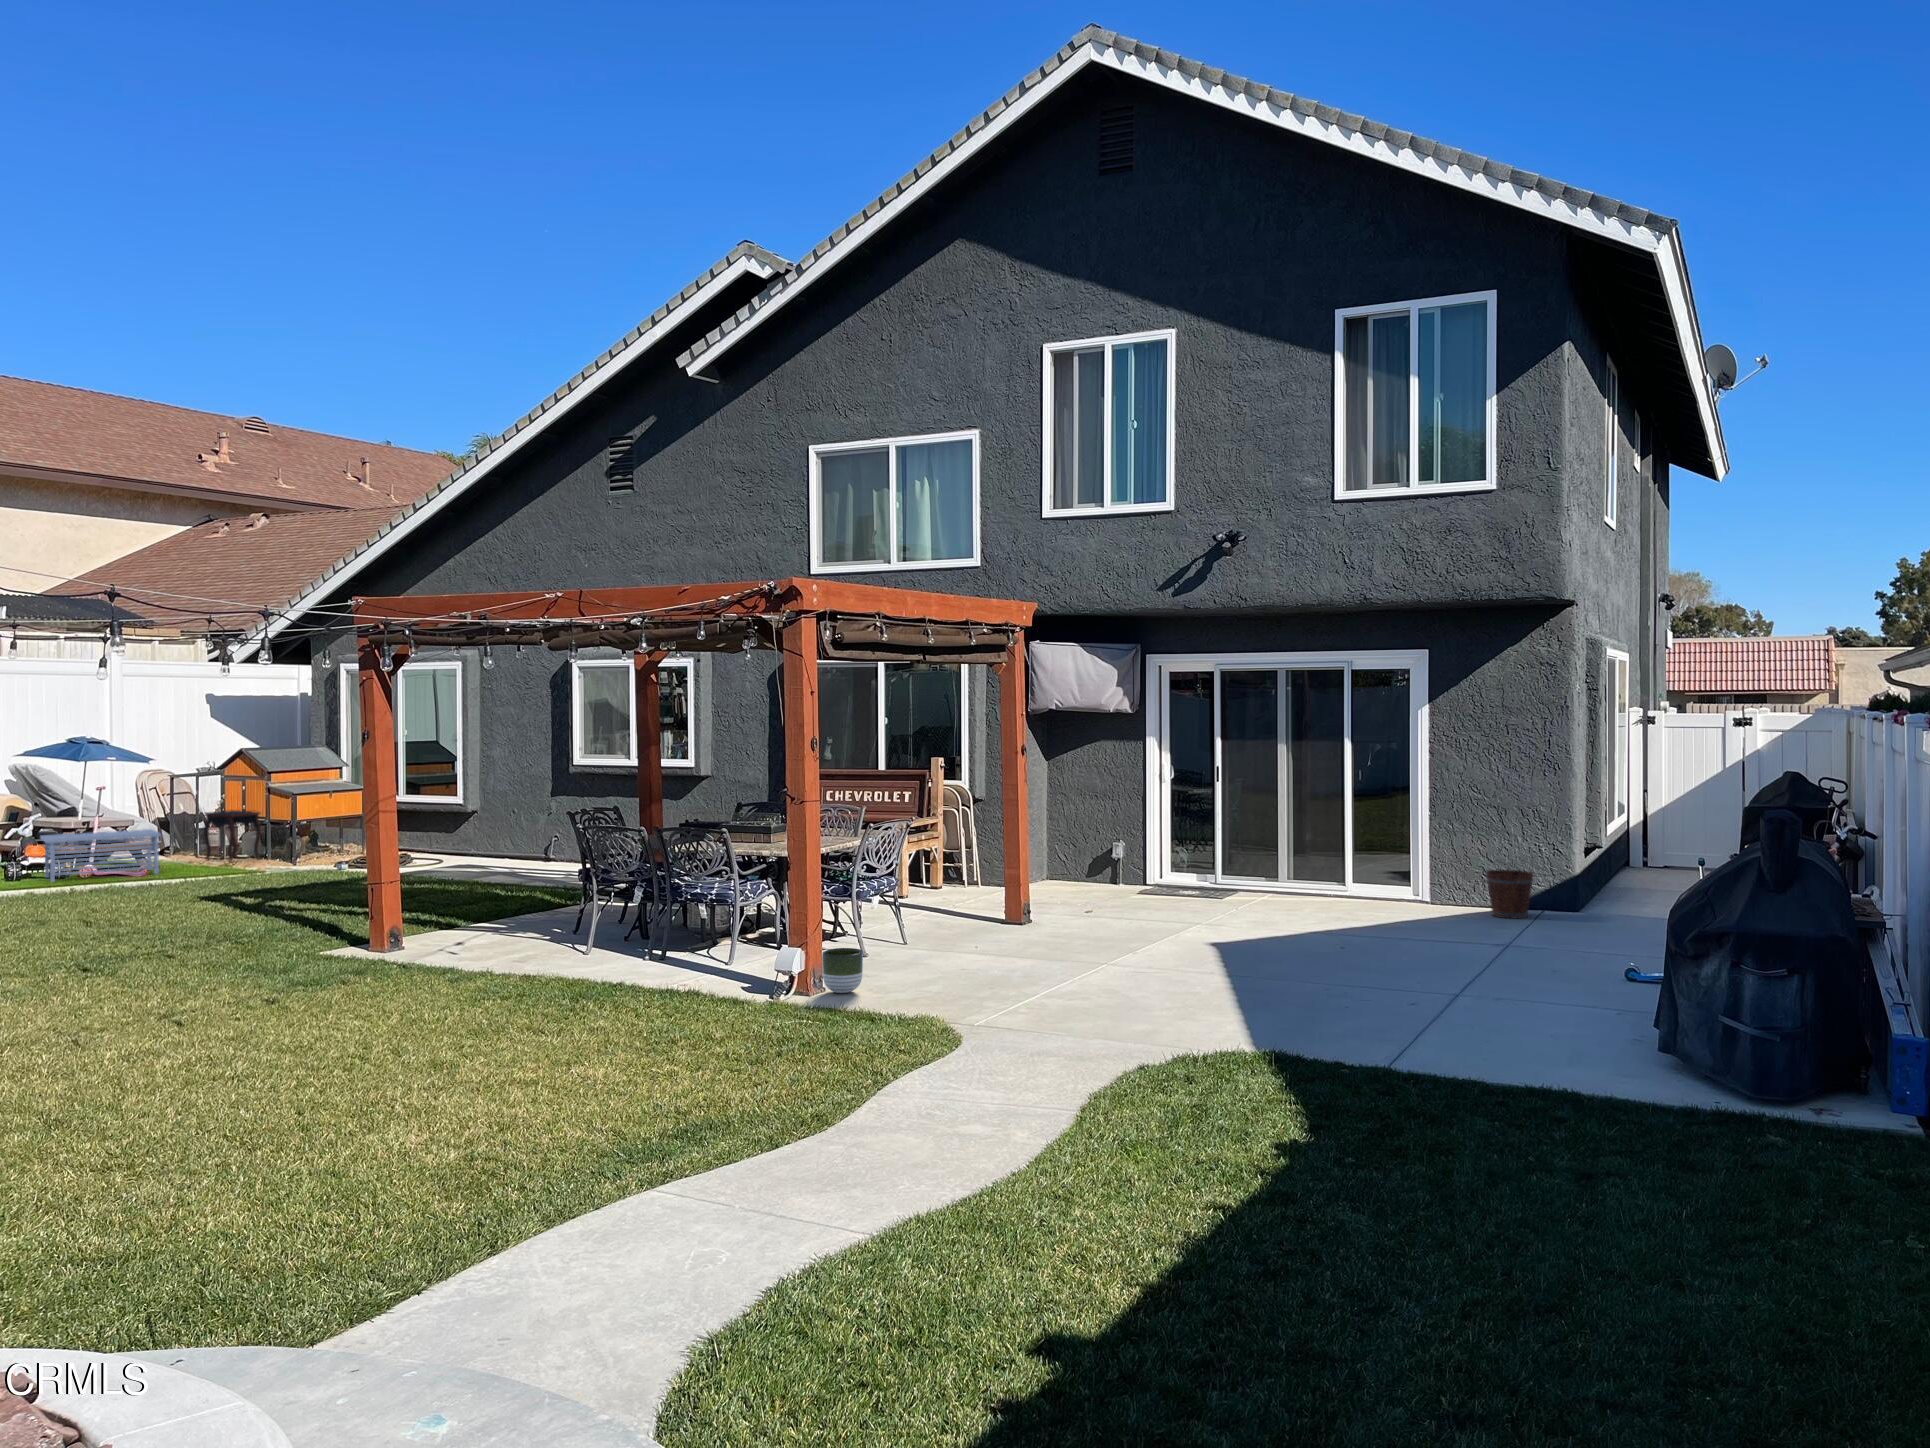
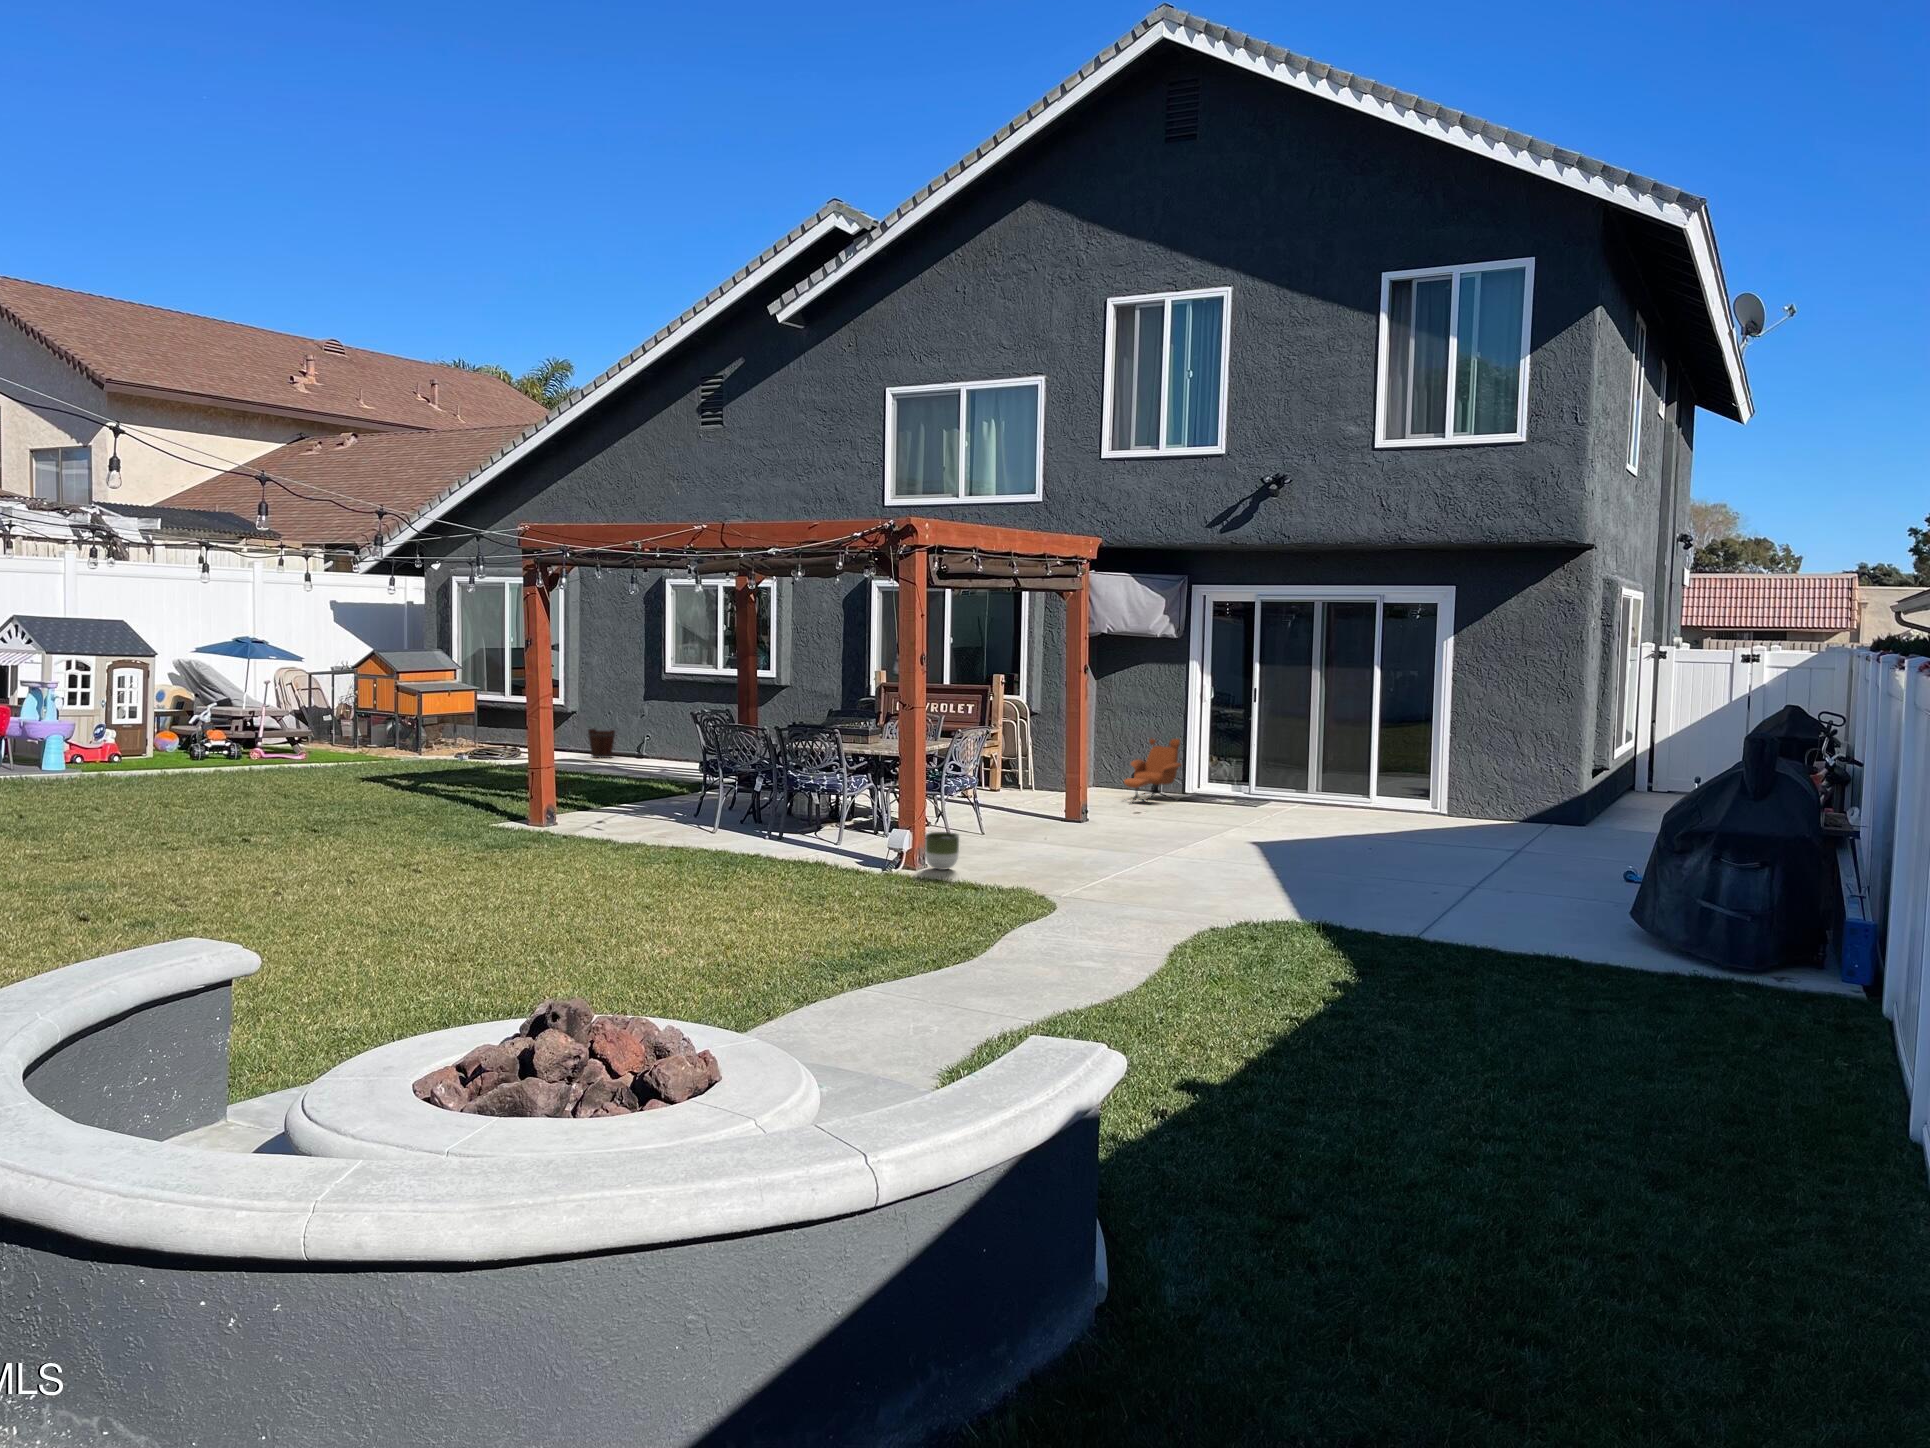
side table: present [204,810,261,862] -> none [346,705,395,751]
lounge chair: none [1073,822,1140,902] -> present [1124,739,1181,801]
storage bench: present [40,829,161,882] -> none [217,719,317,762]
bucket: present [1486,868,1533,919] -> present [588,728,617,758]

